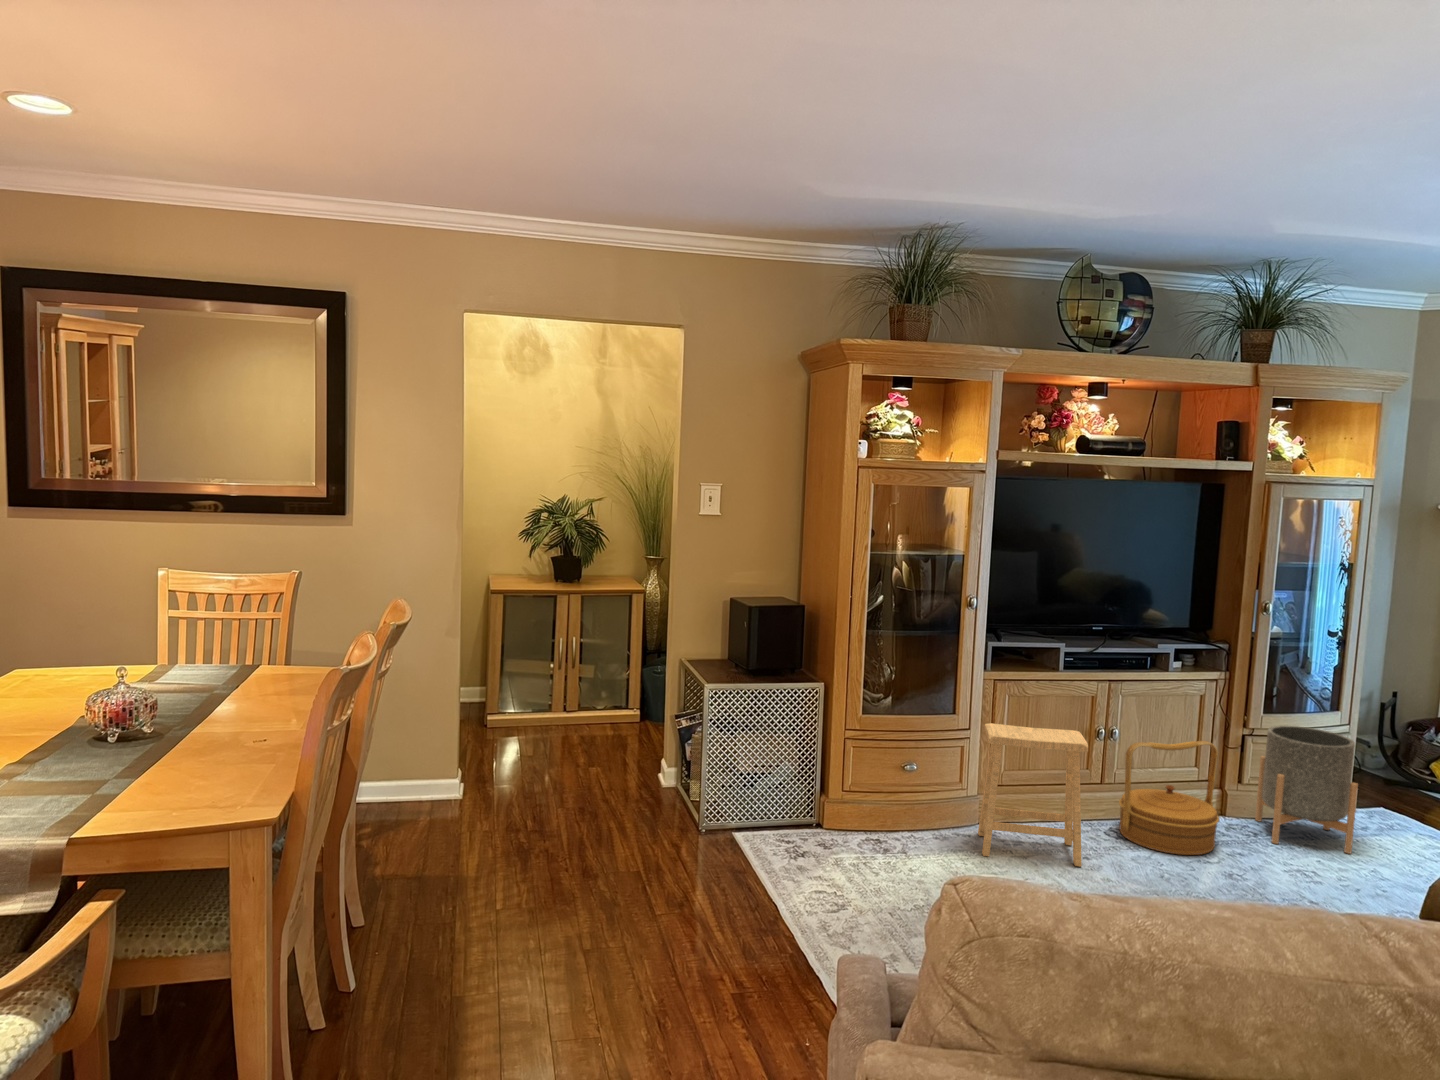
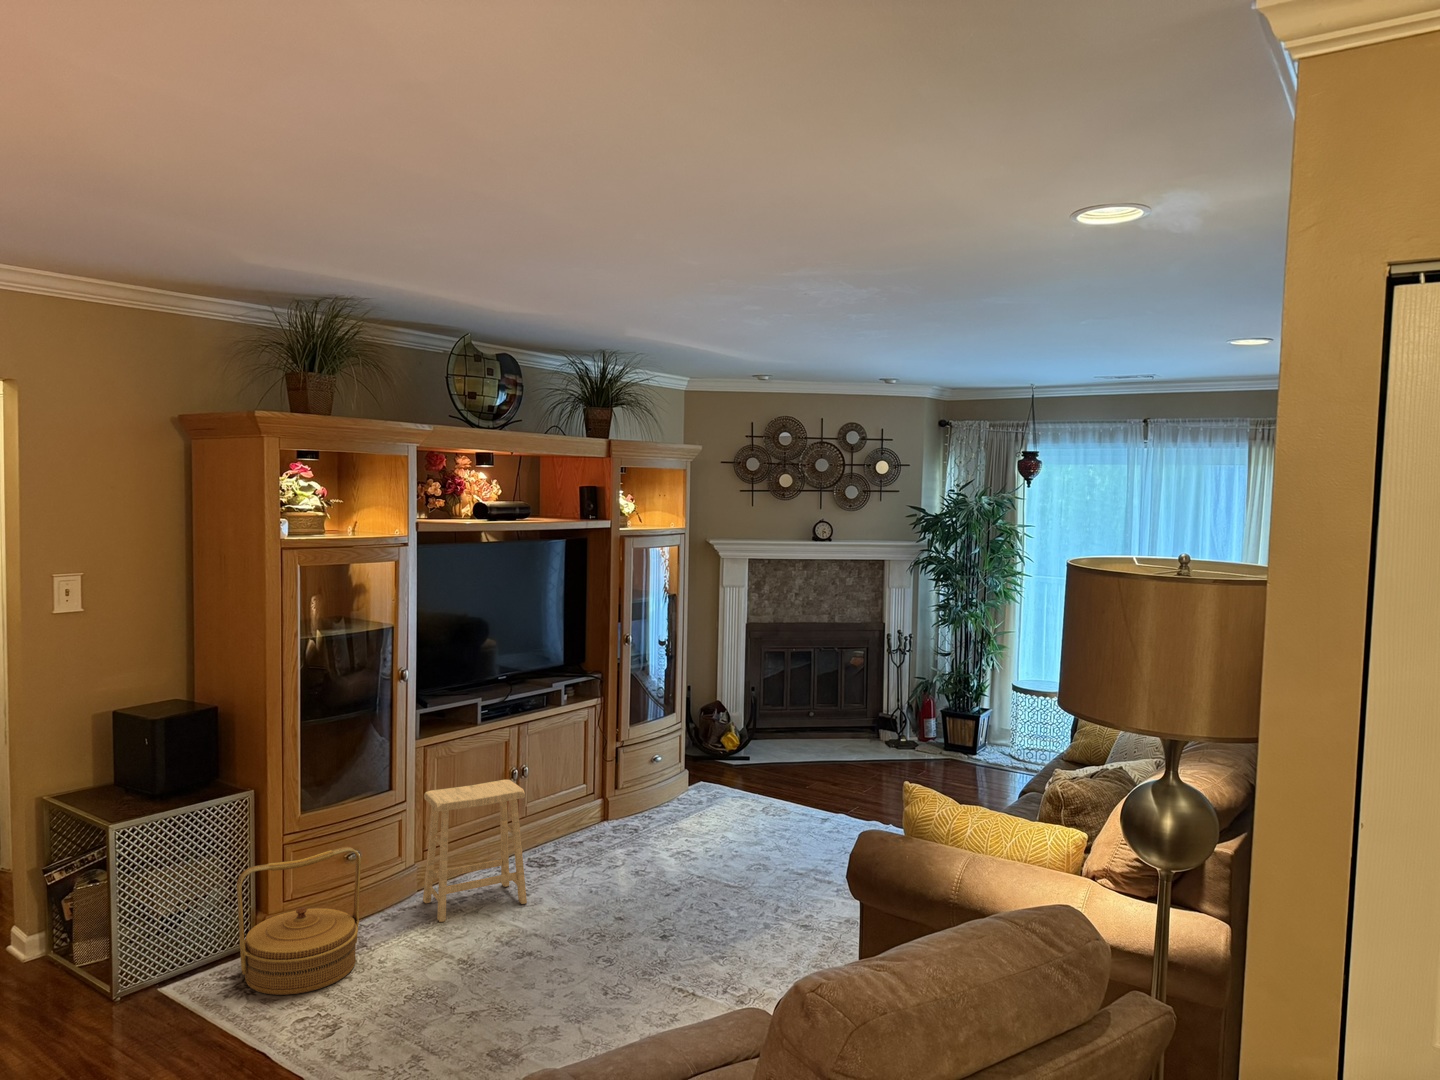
planter: present [1255,726,1358,854] -> none [629,733,702,834]
woven basket: present [1119,741,1219,855] -> present [237,847,361,995]

